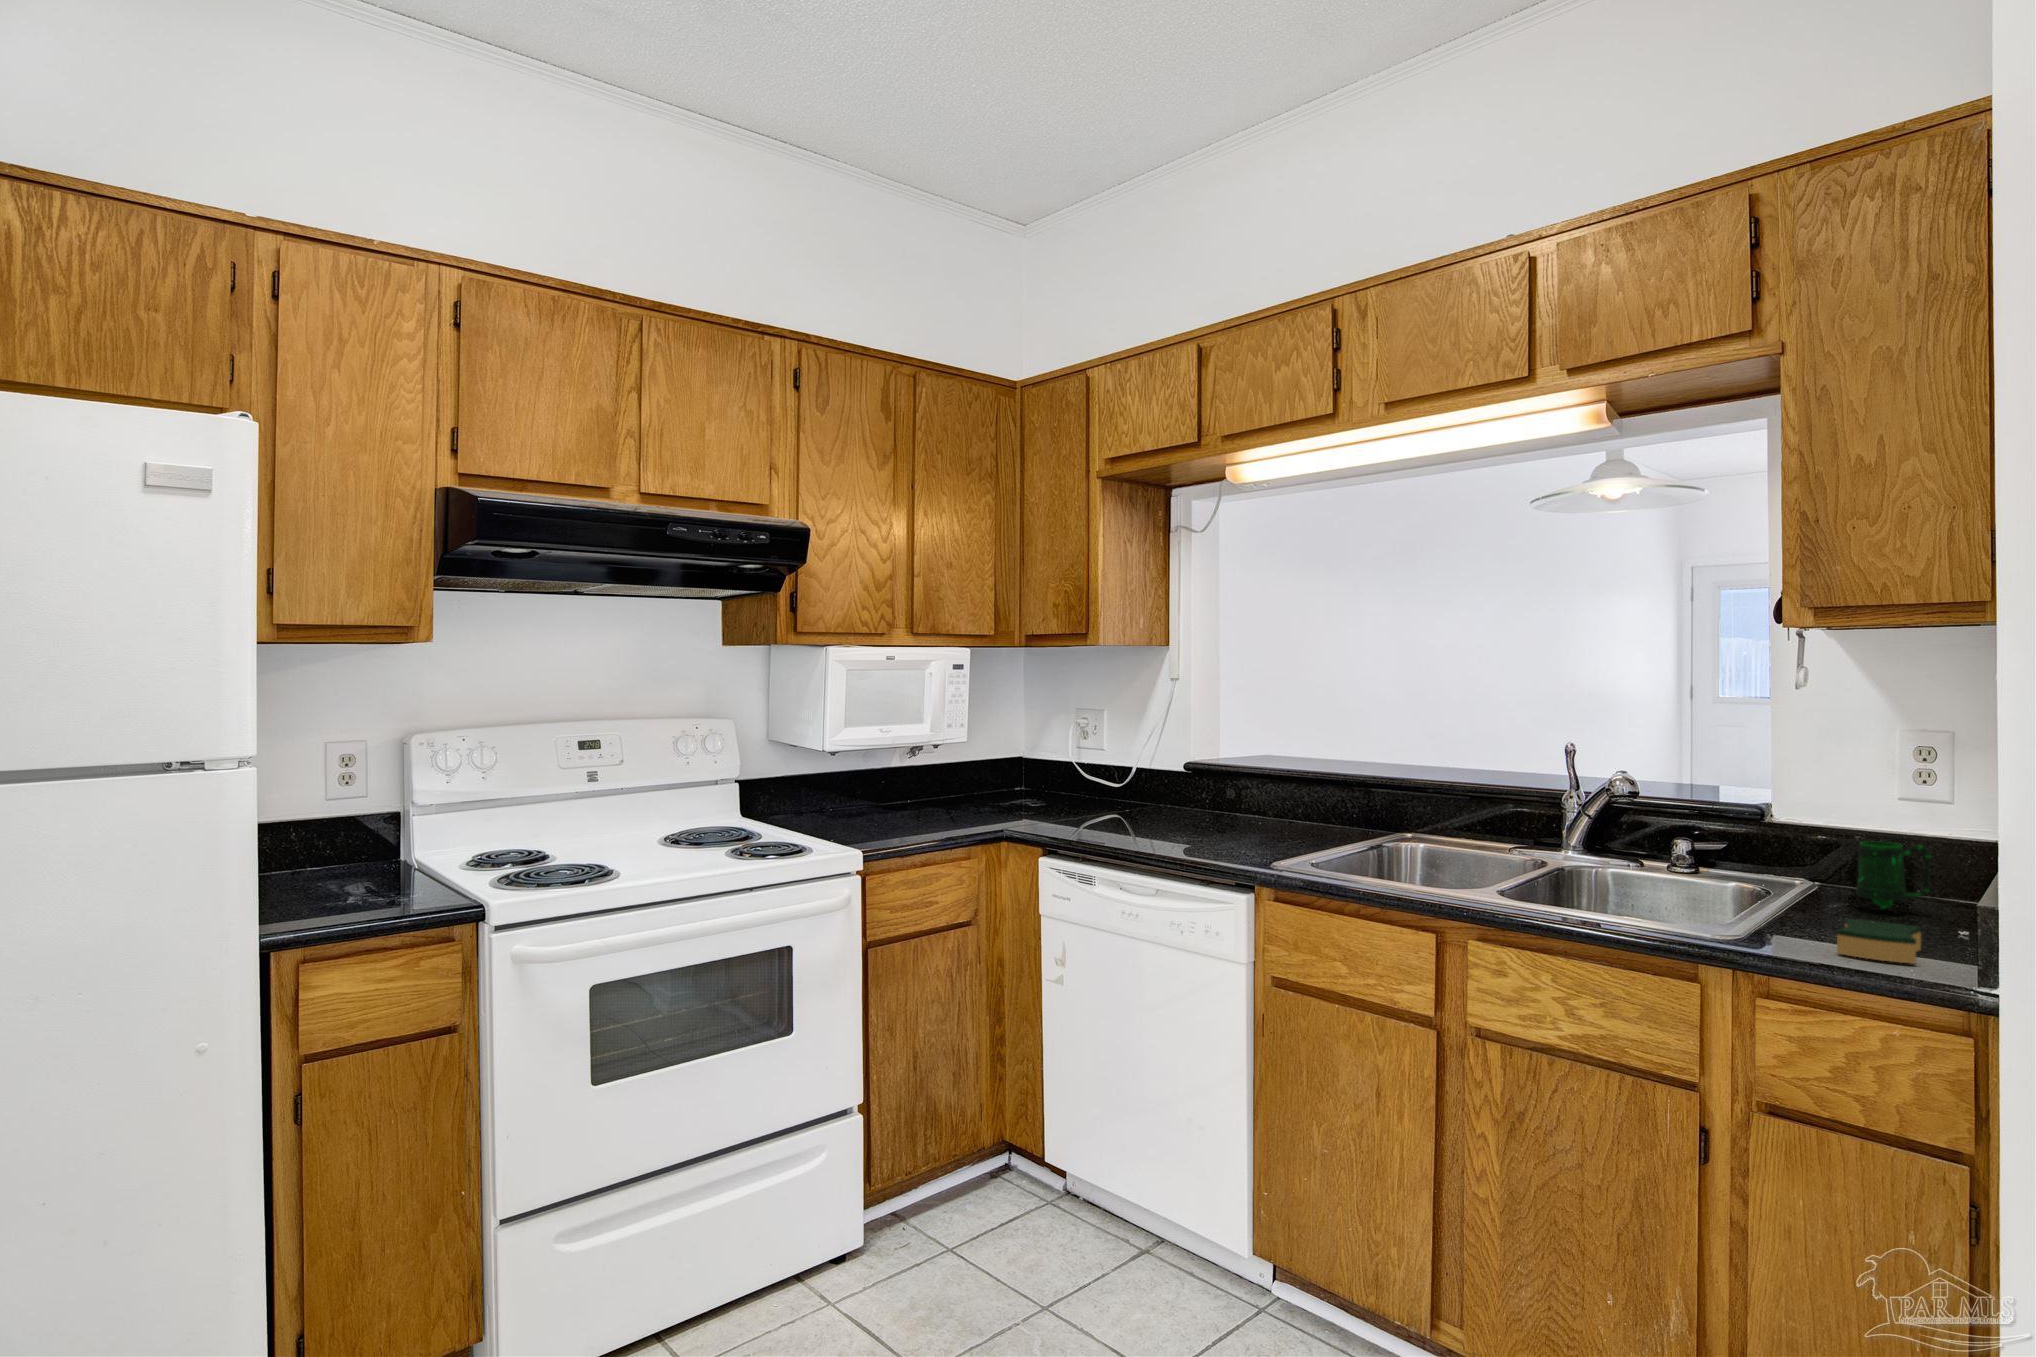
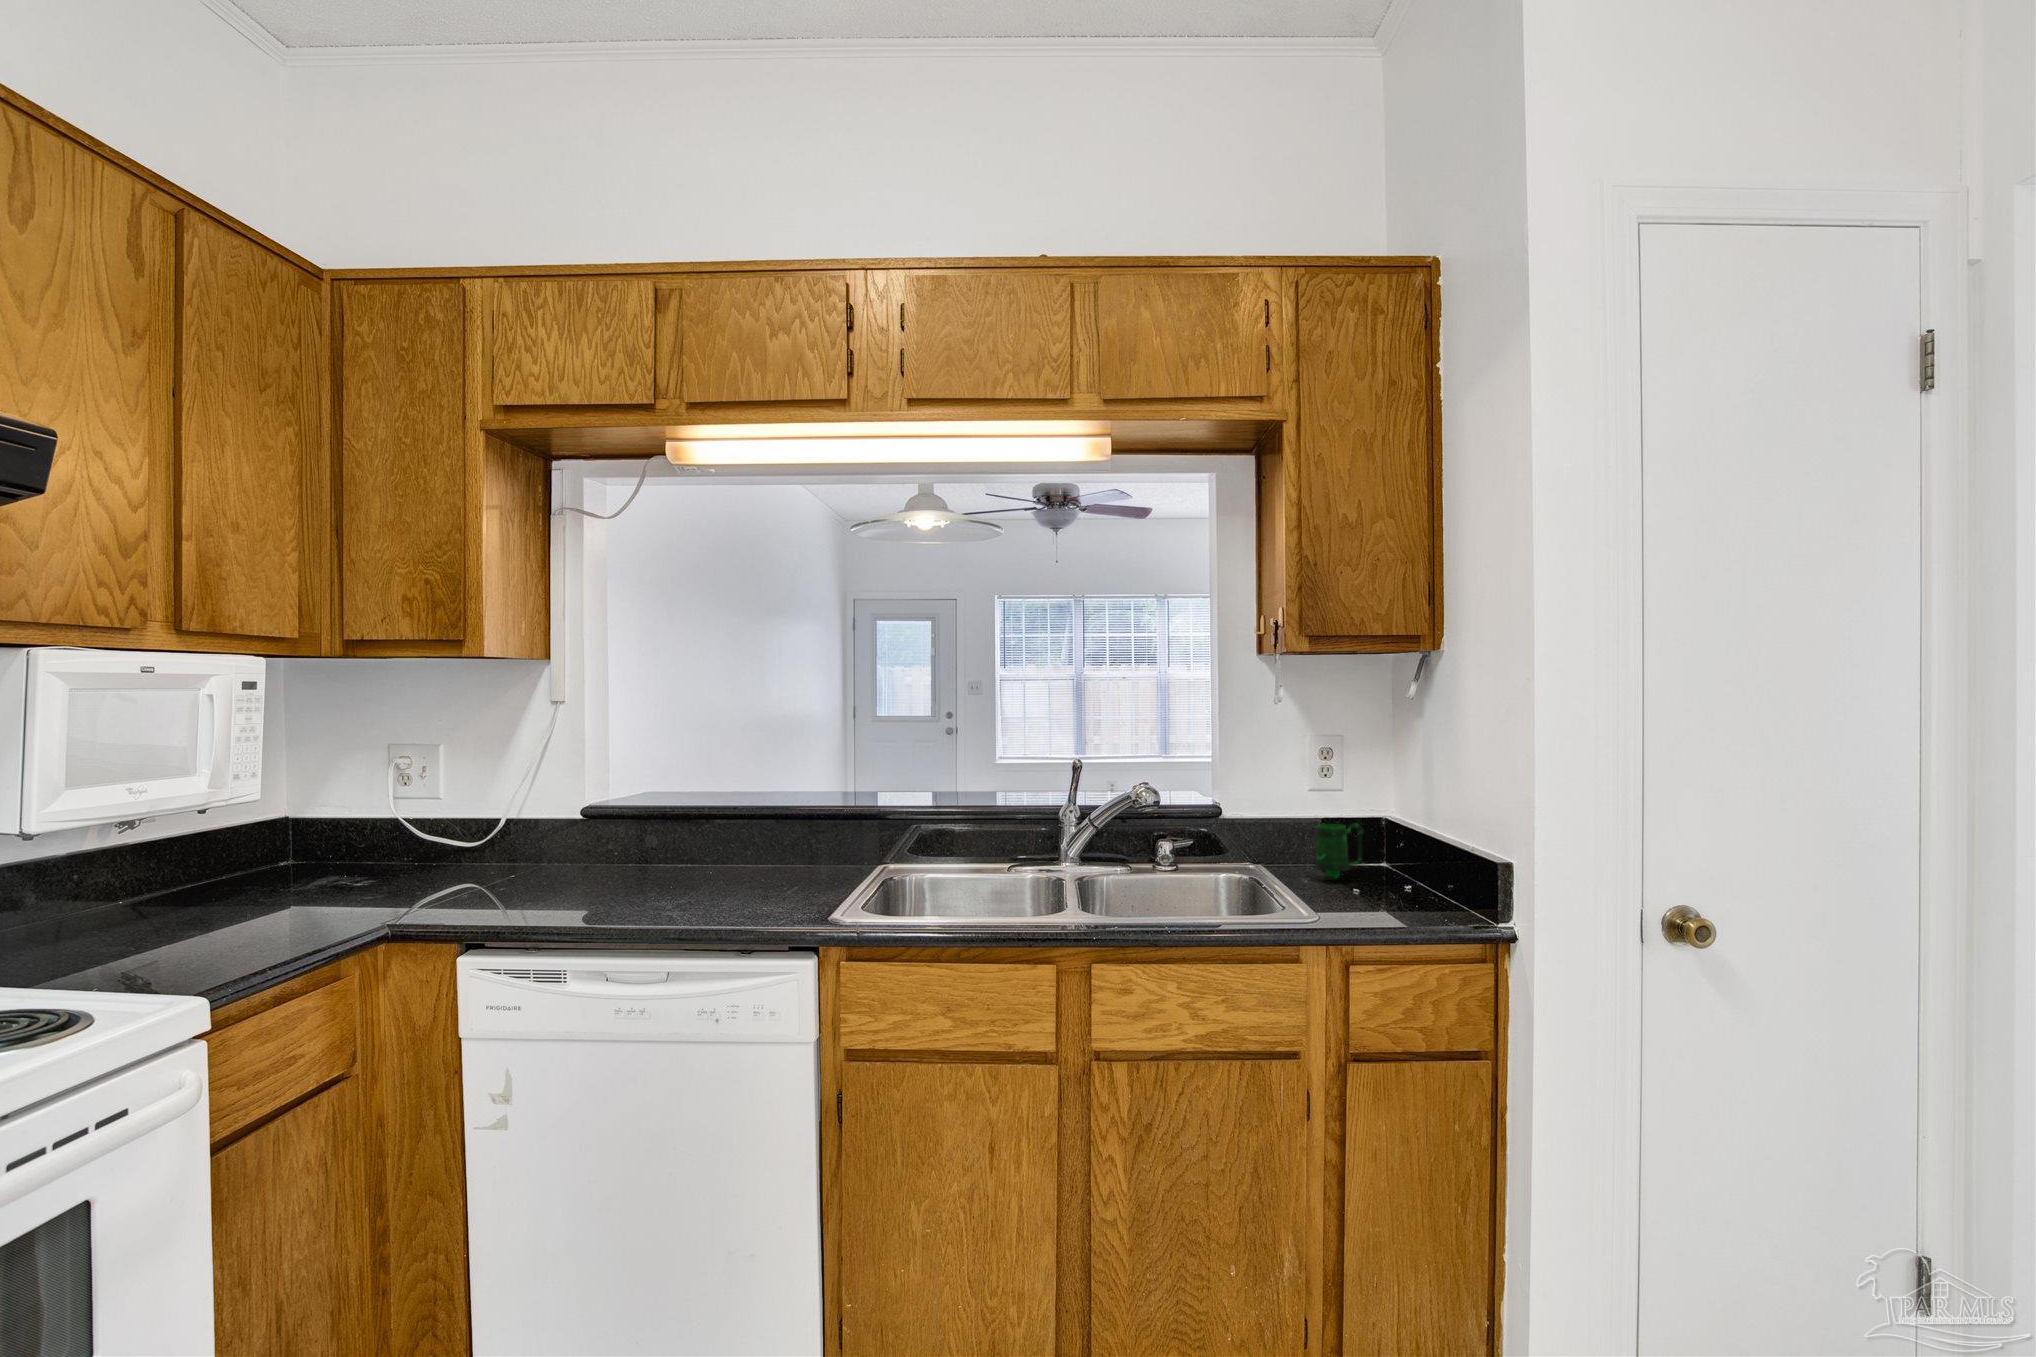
sponge: present [1837,919,1921,964] -> none [1370,886,1442,917]

